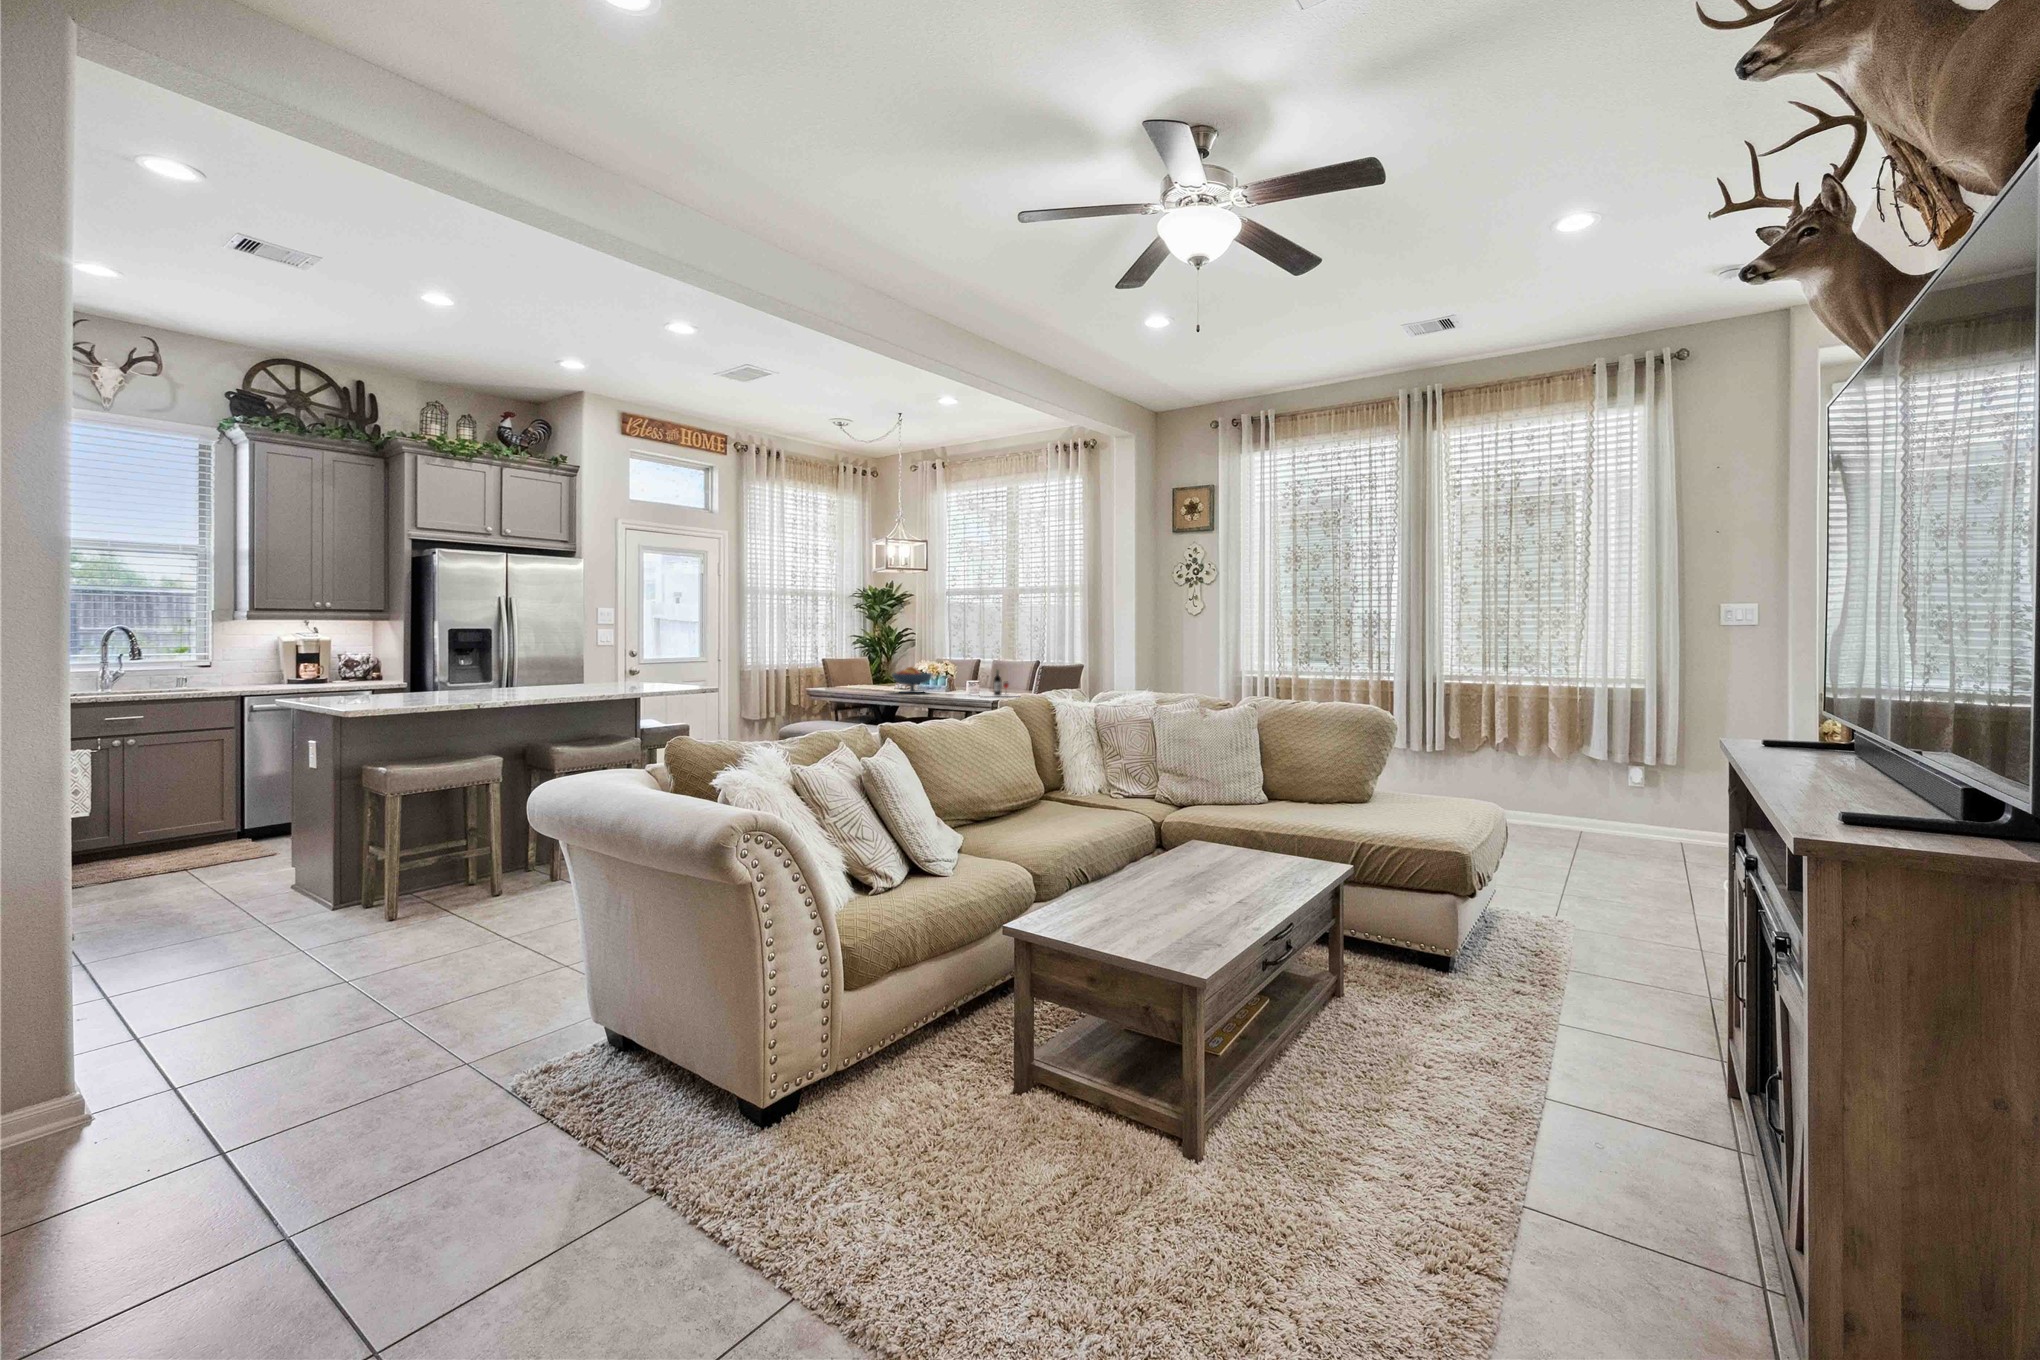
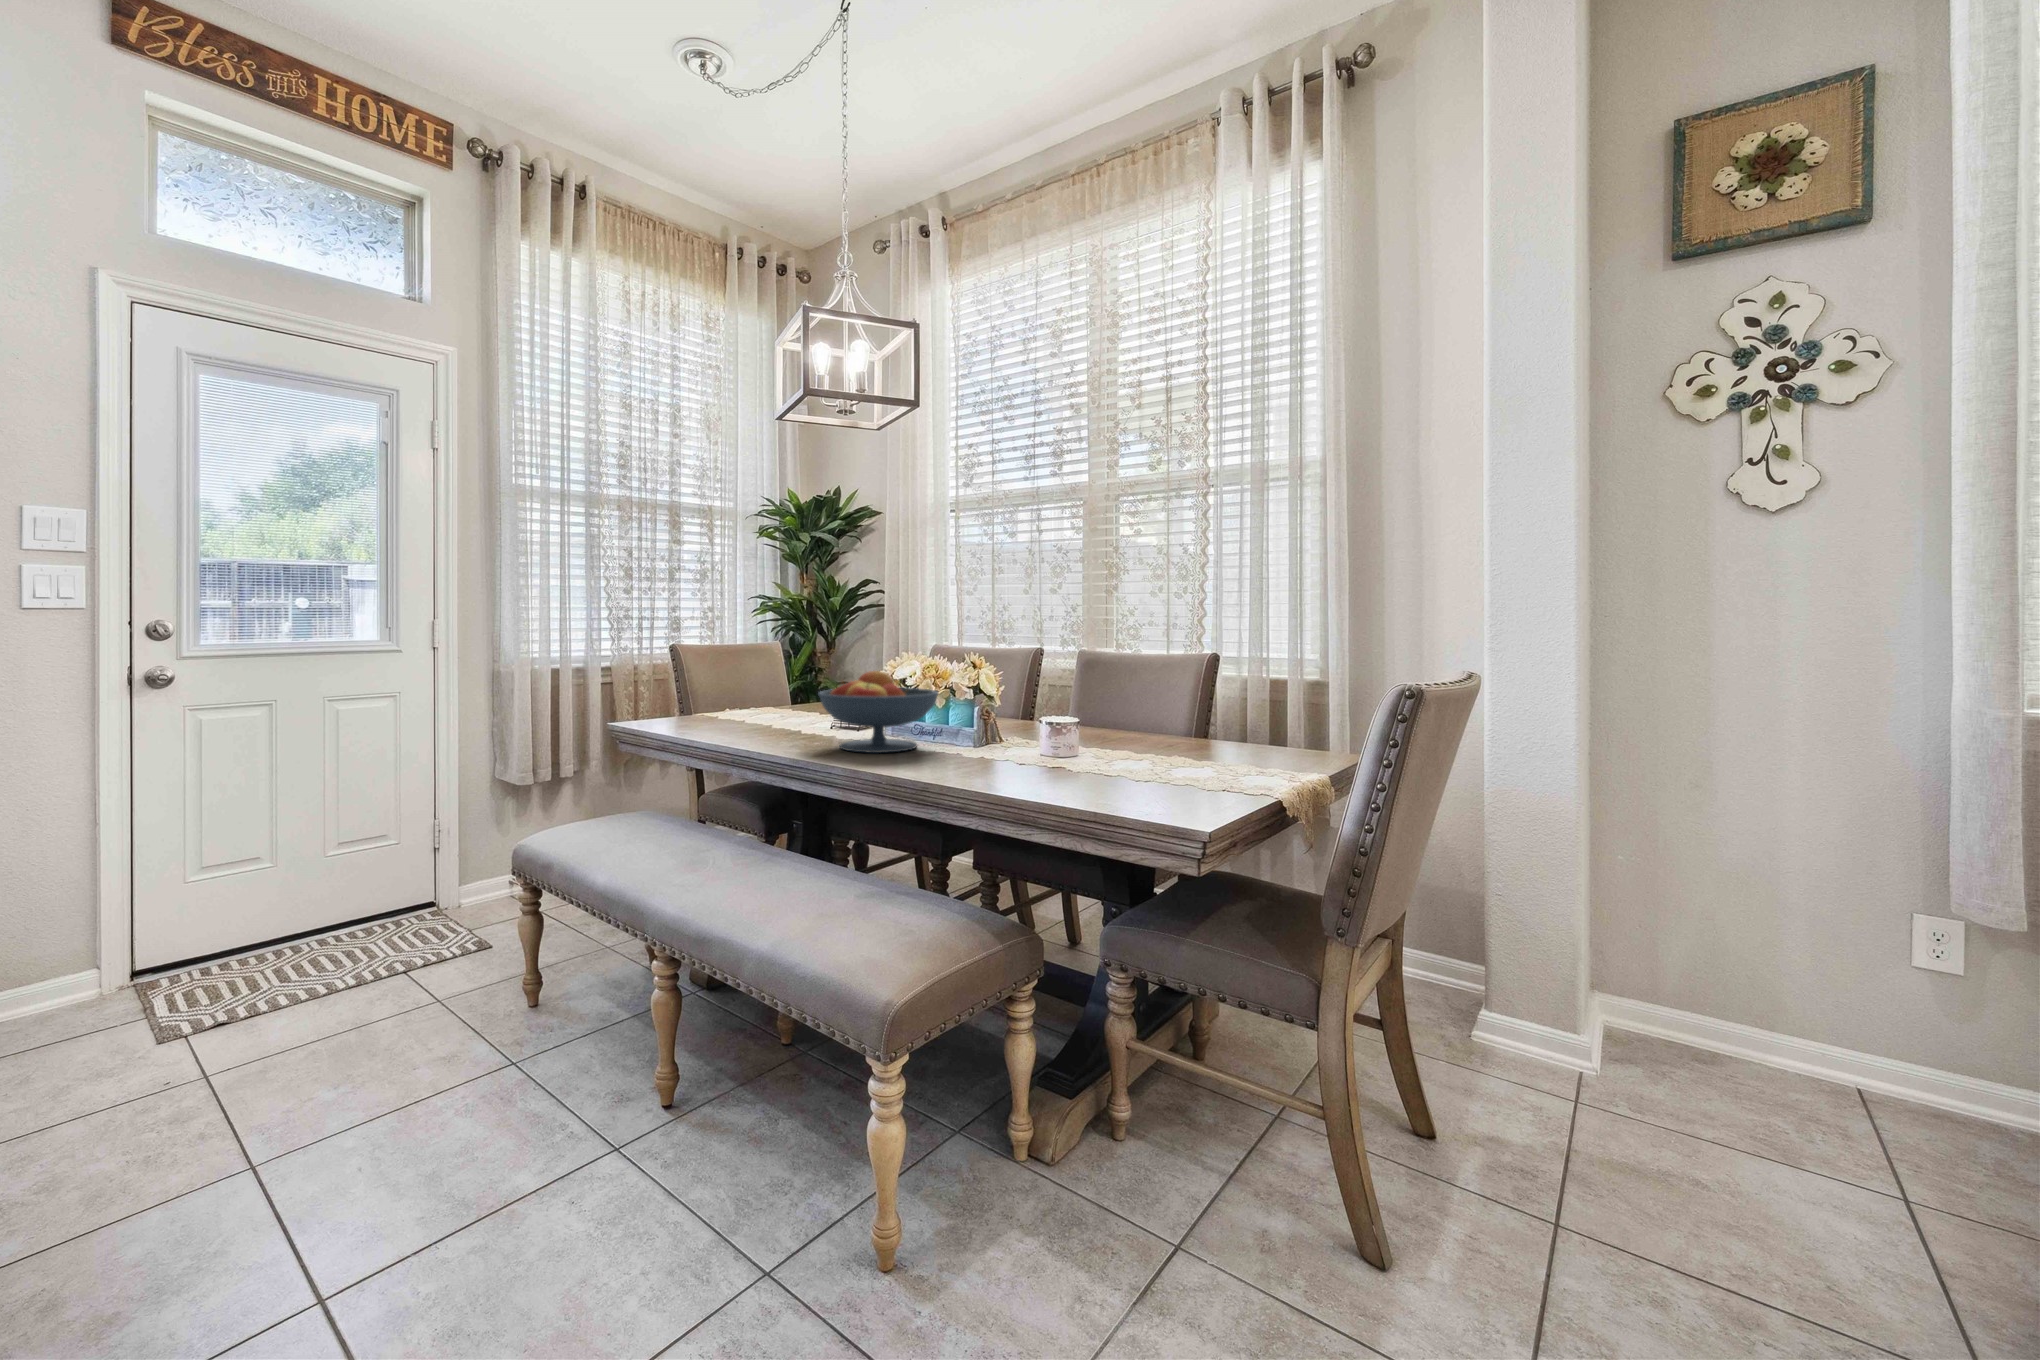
wine bottle: present [980,670,1016,697] -> none [1083,686,1263,789]

